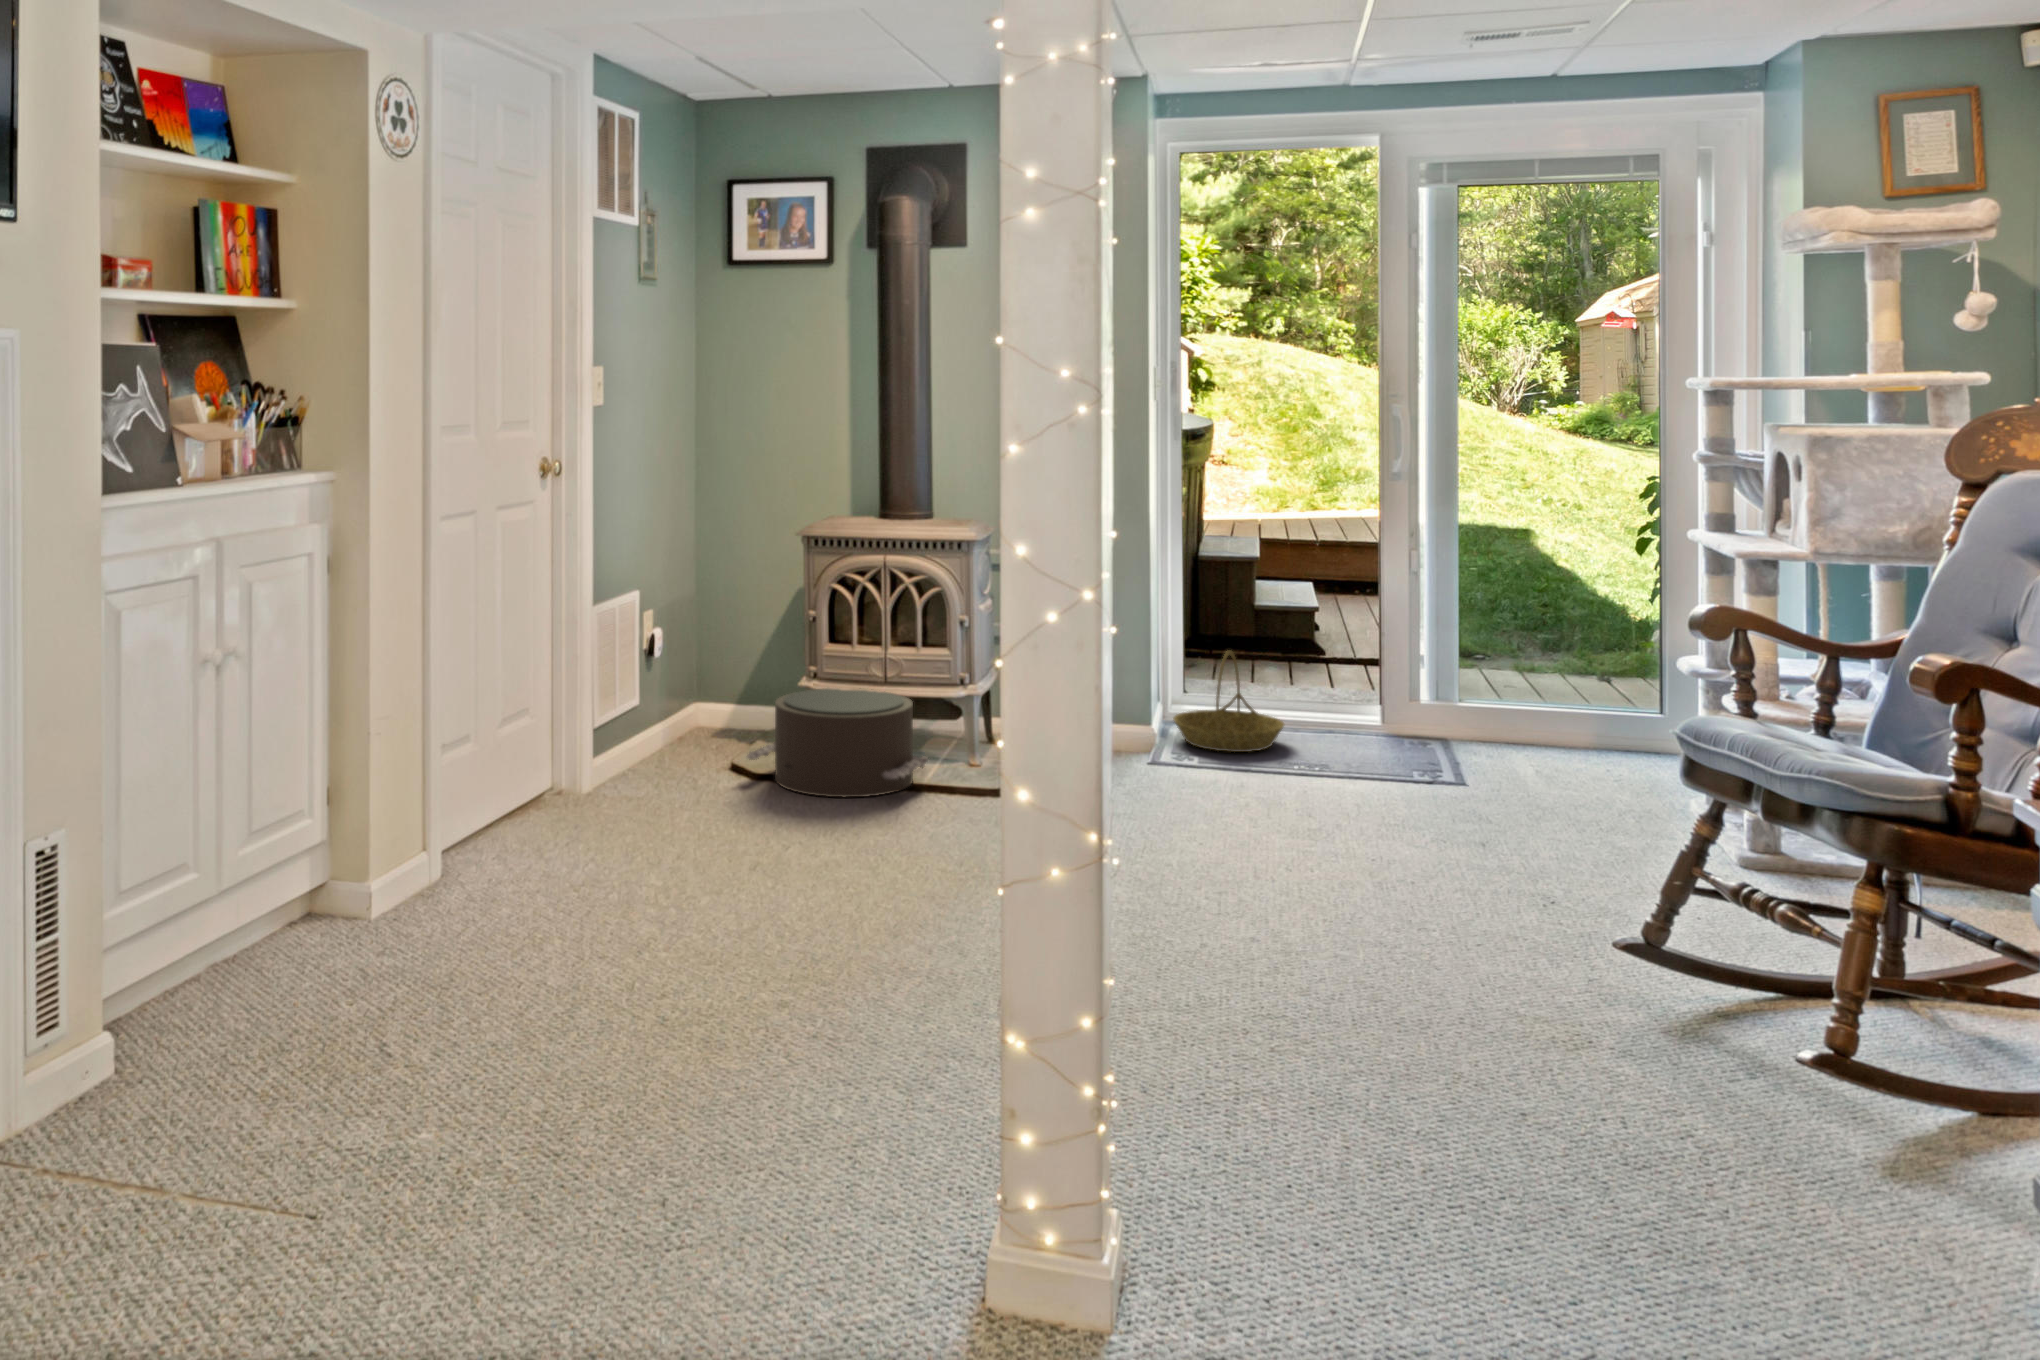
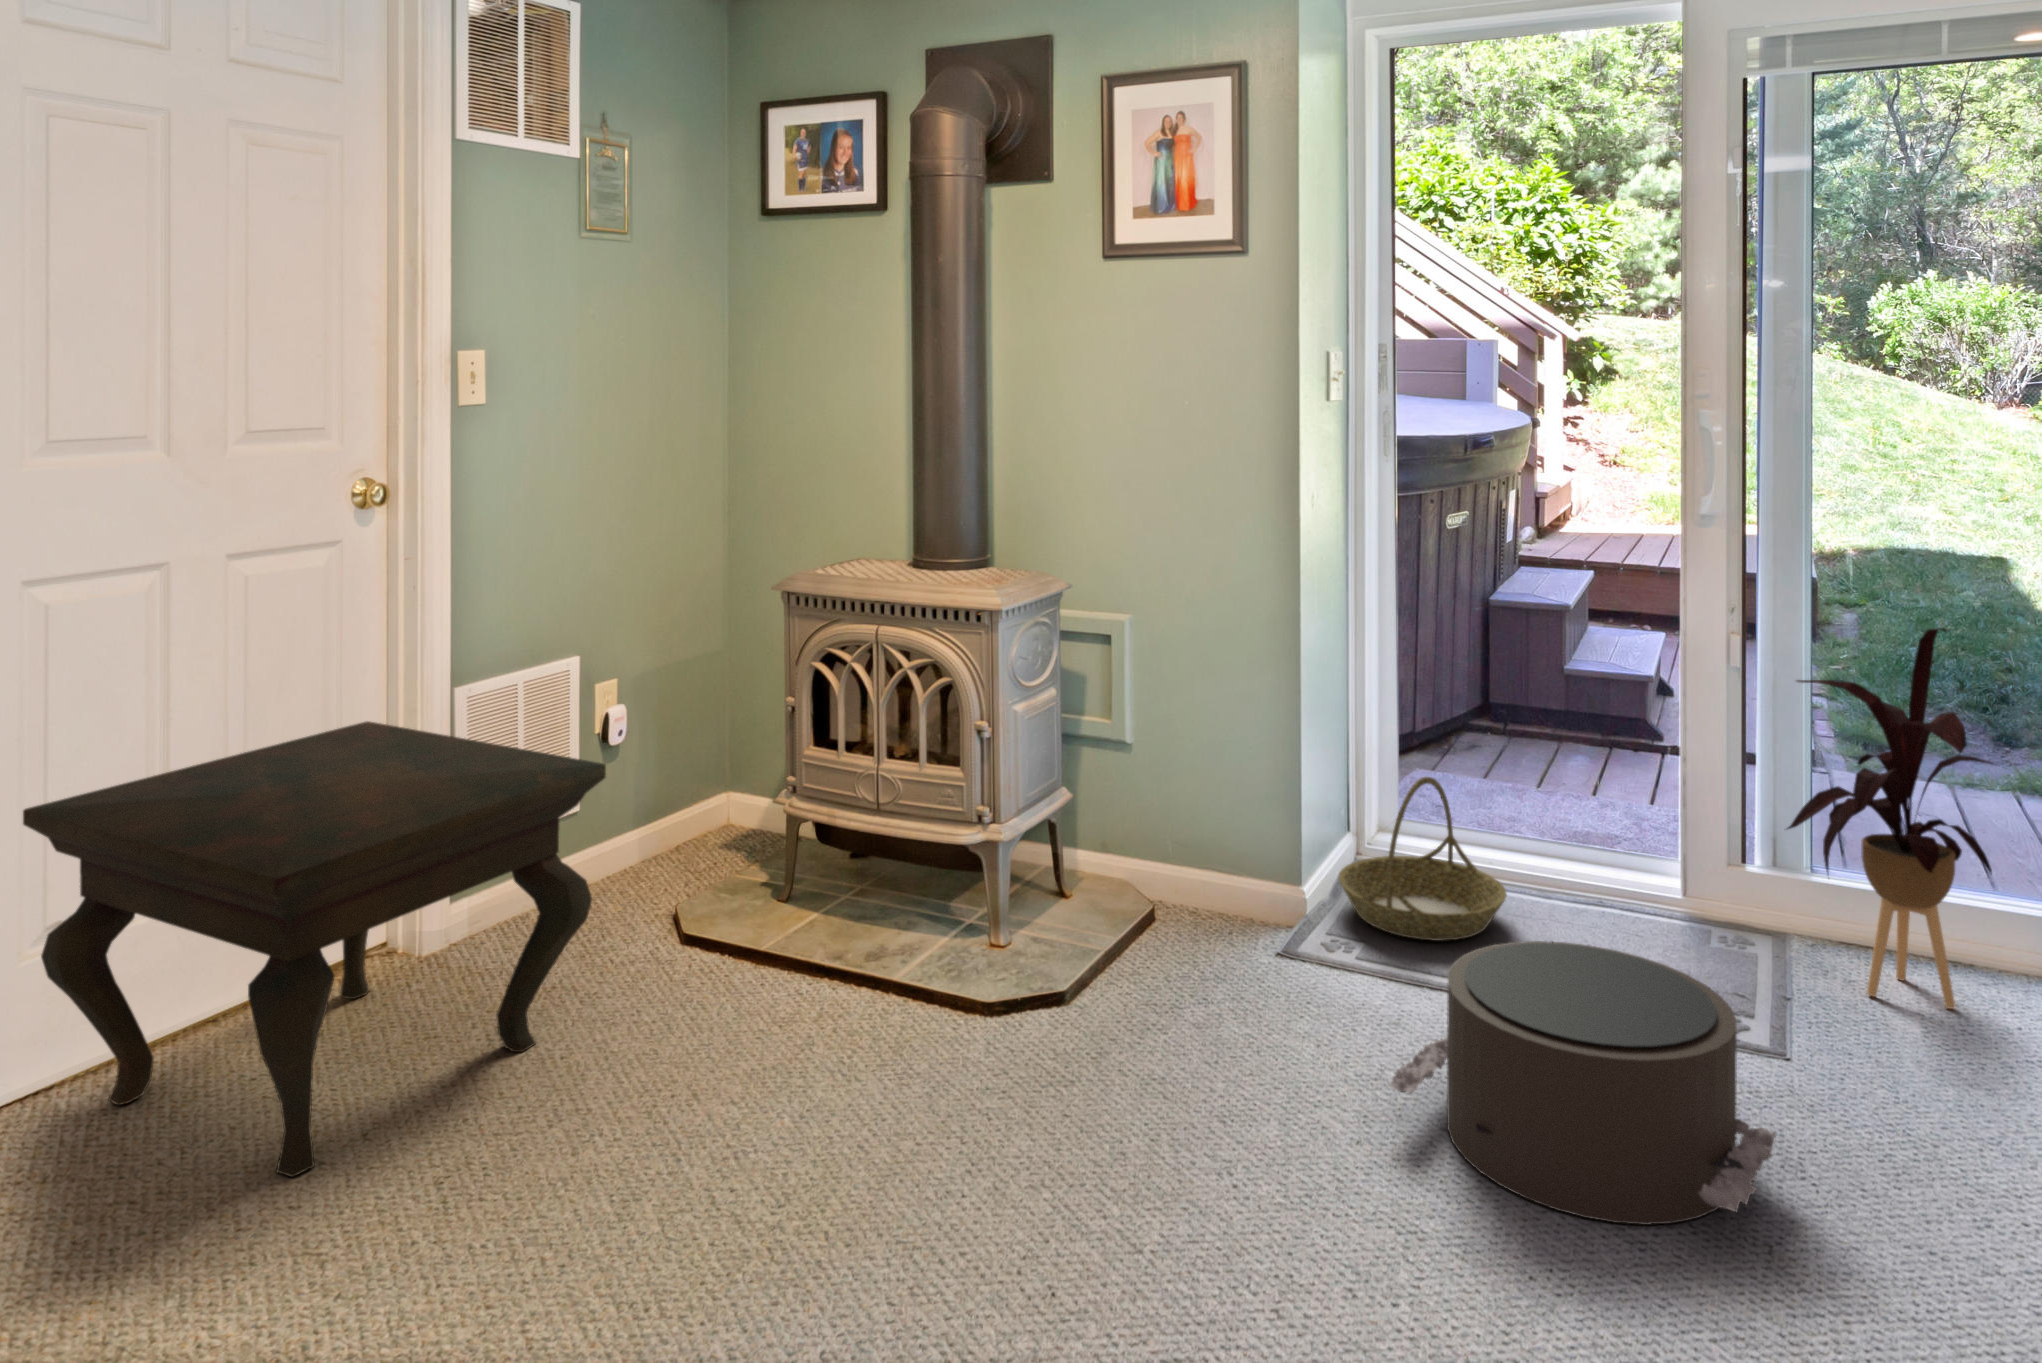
house plant: none [1456,531,1576,761] -> present [1787,628,1994,1009]
side table: none [445,631,770,879] -> present [23,721,606,1177]
pouf: present [746,688,928,797] -> present [1389,941,1776,1225]

